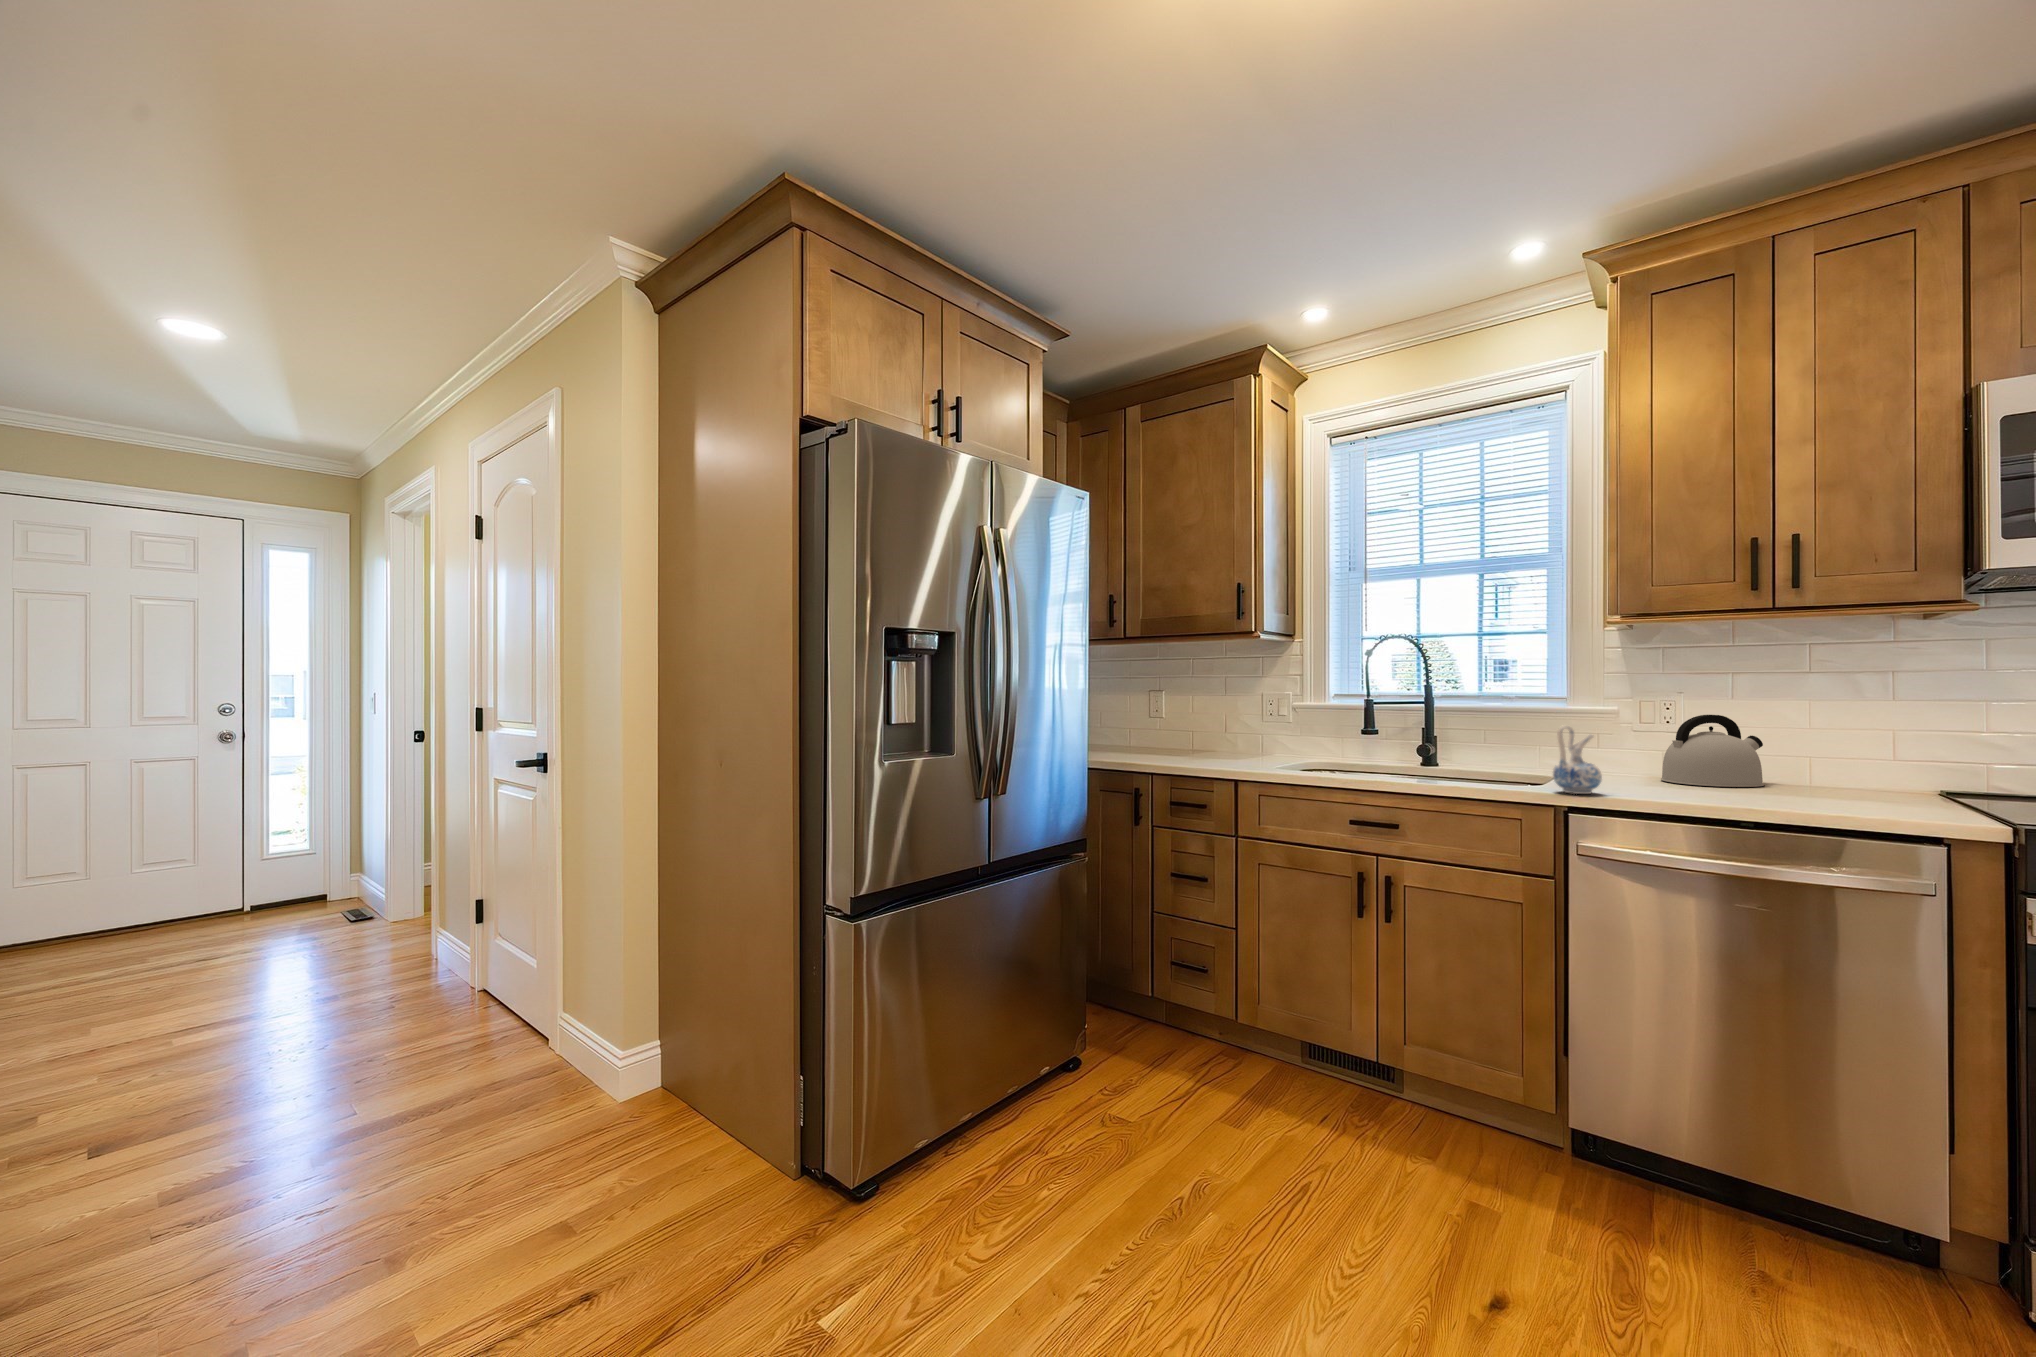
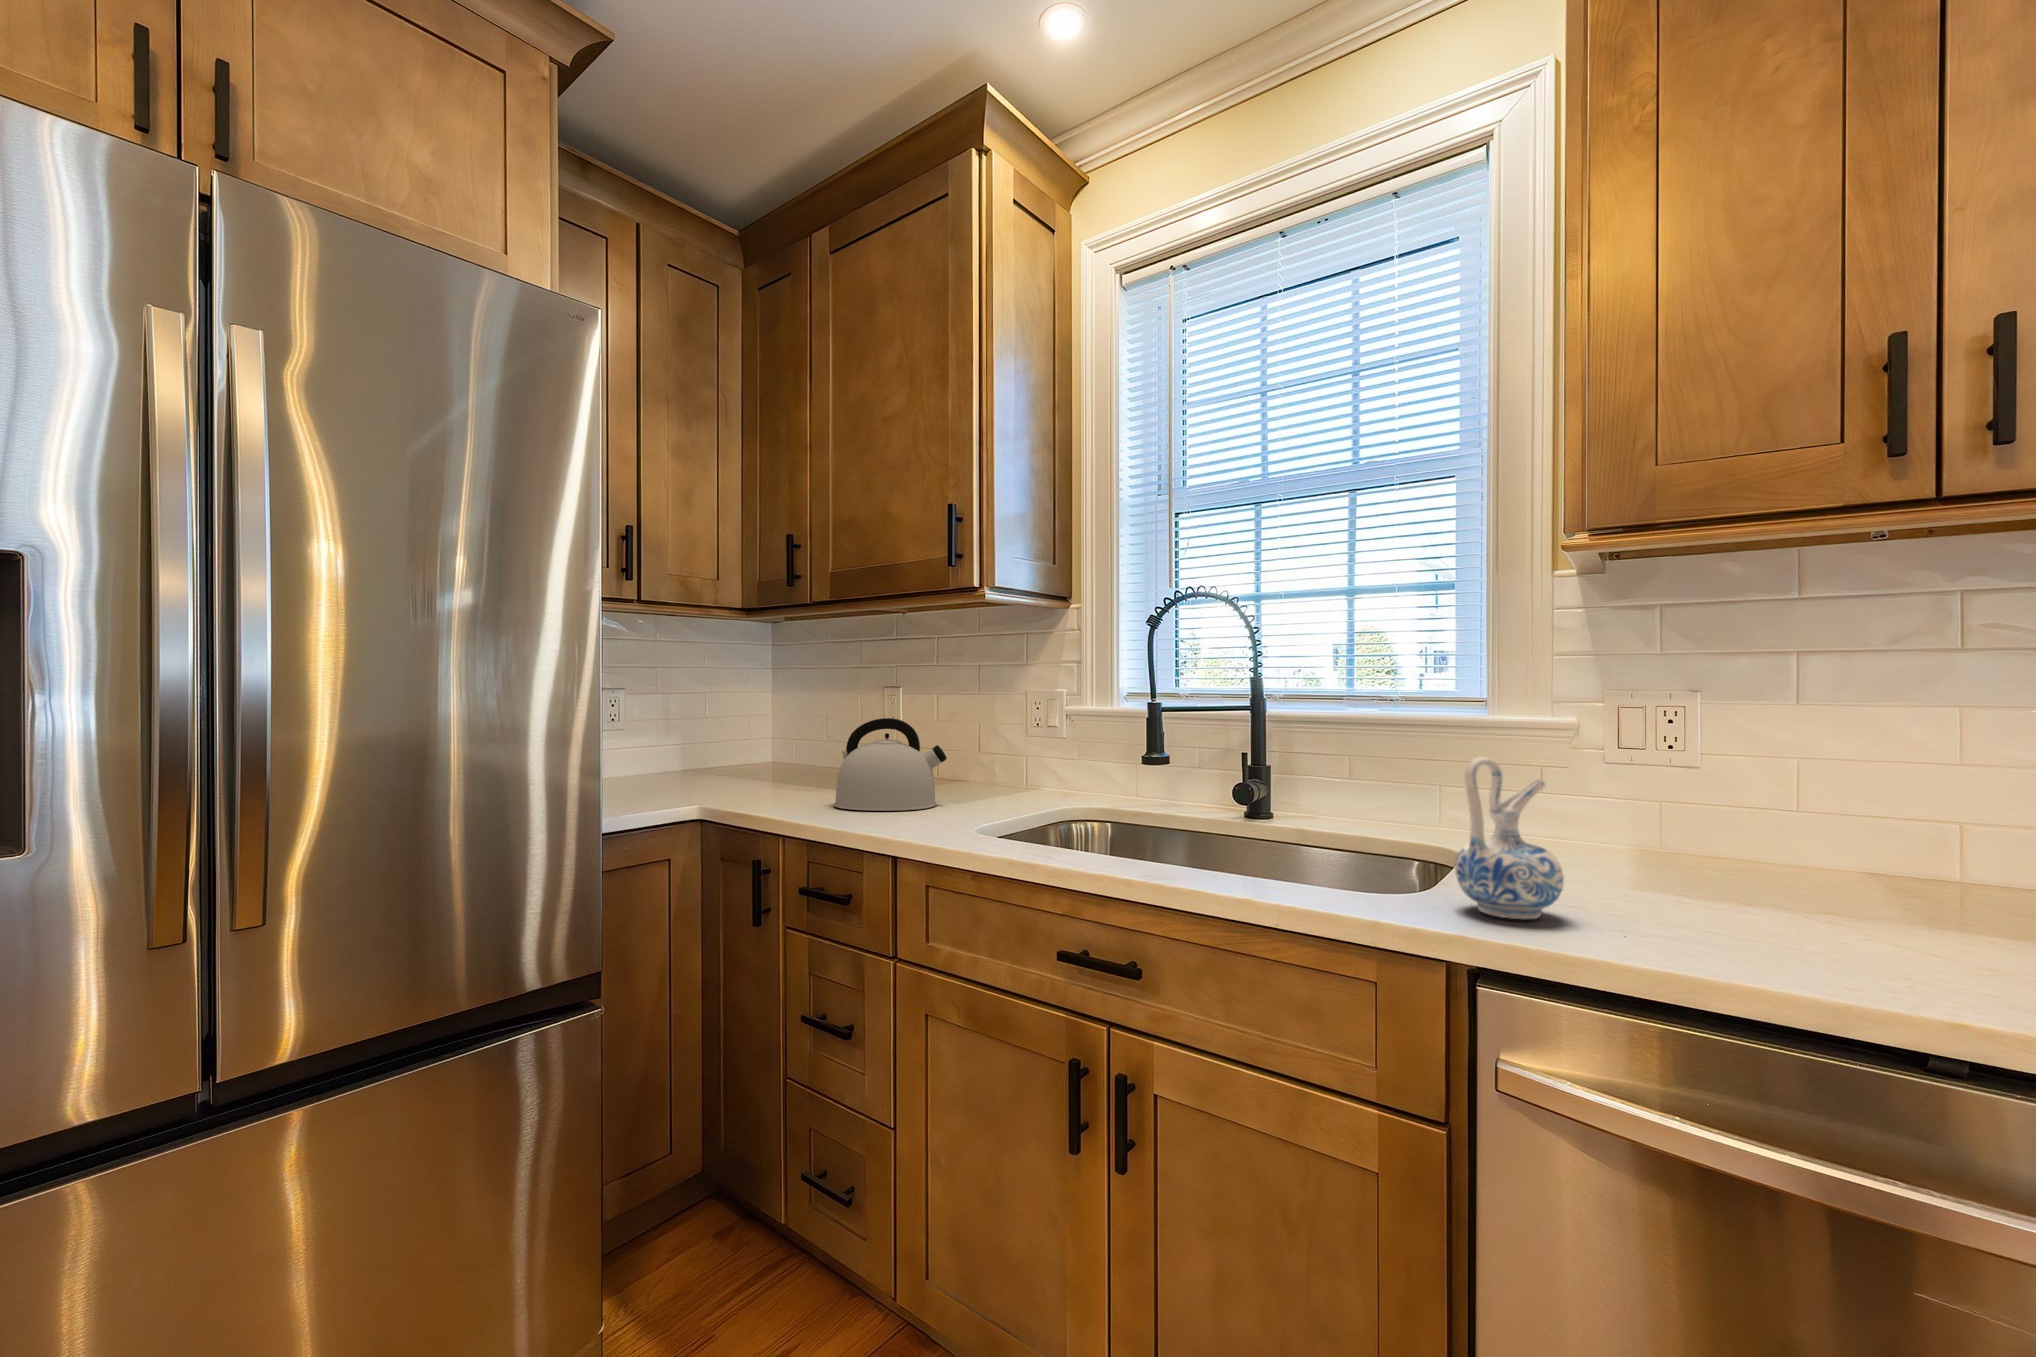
kettle: present [1661,715,1764,787] -> present [834,718,947,811]

